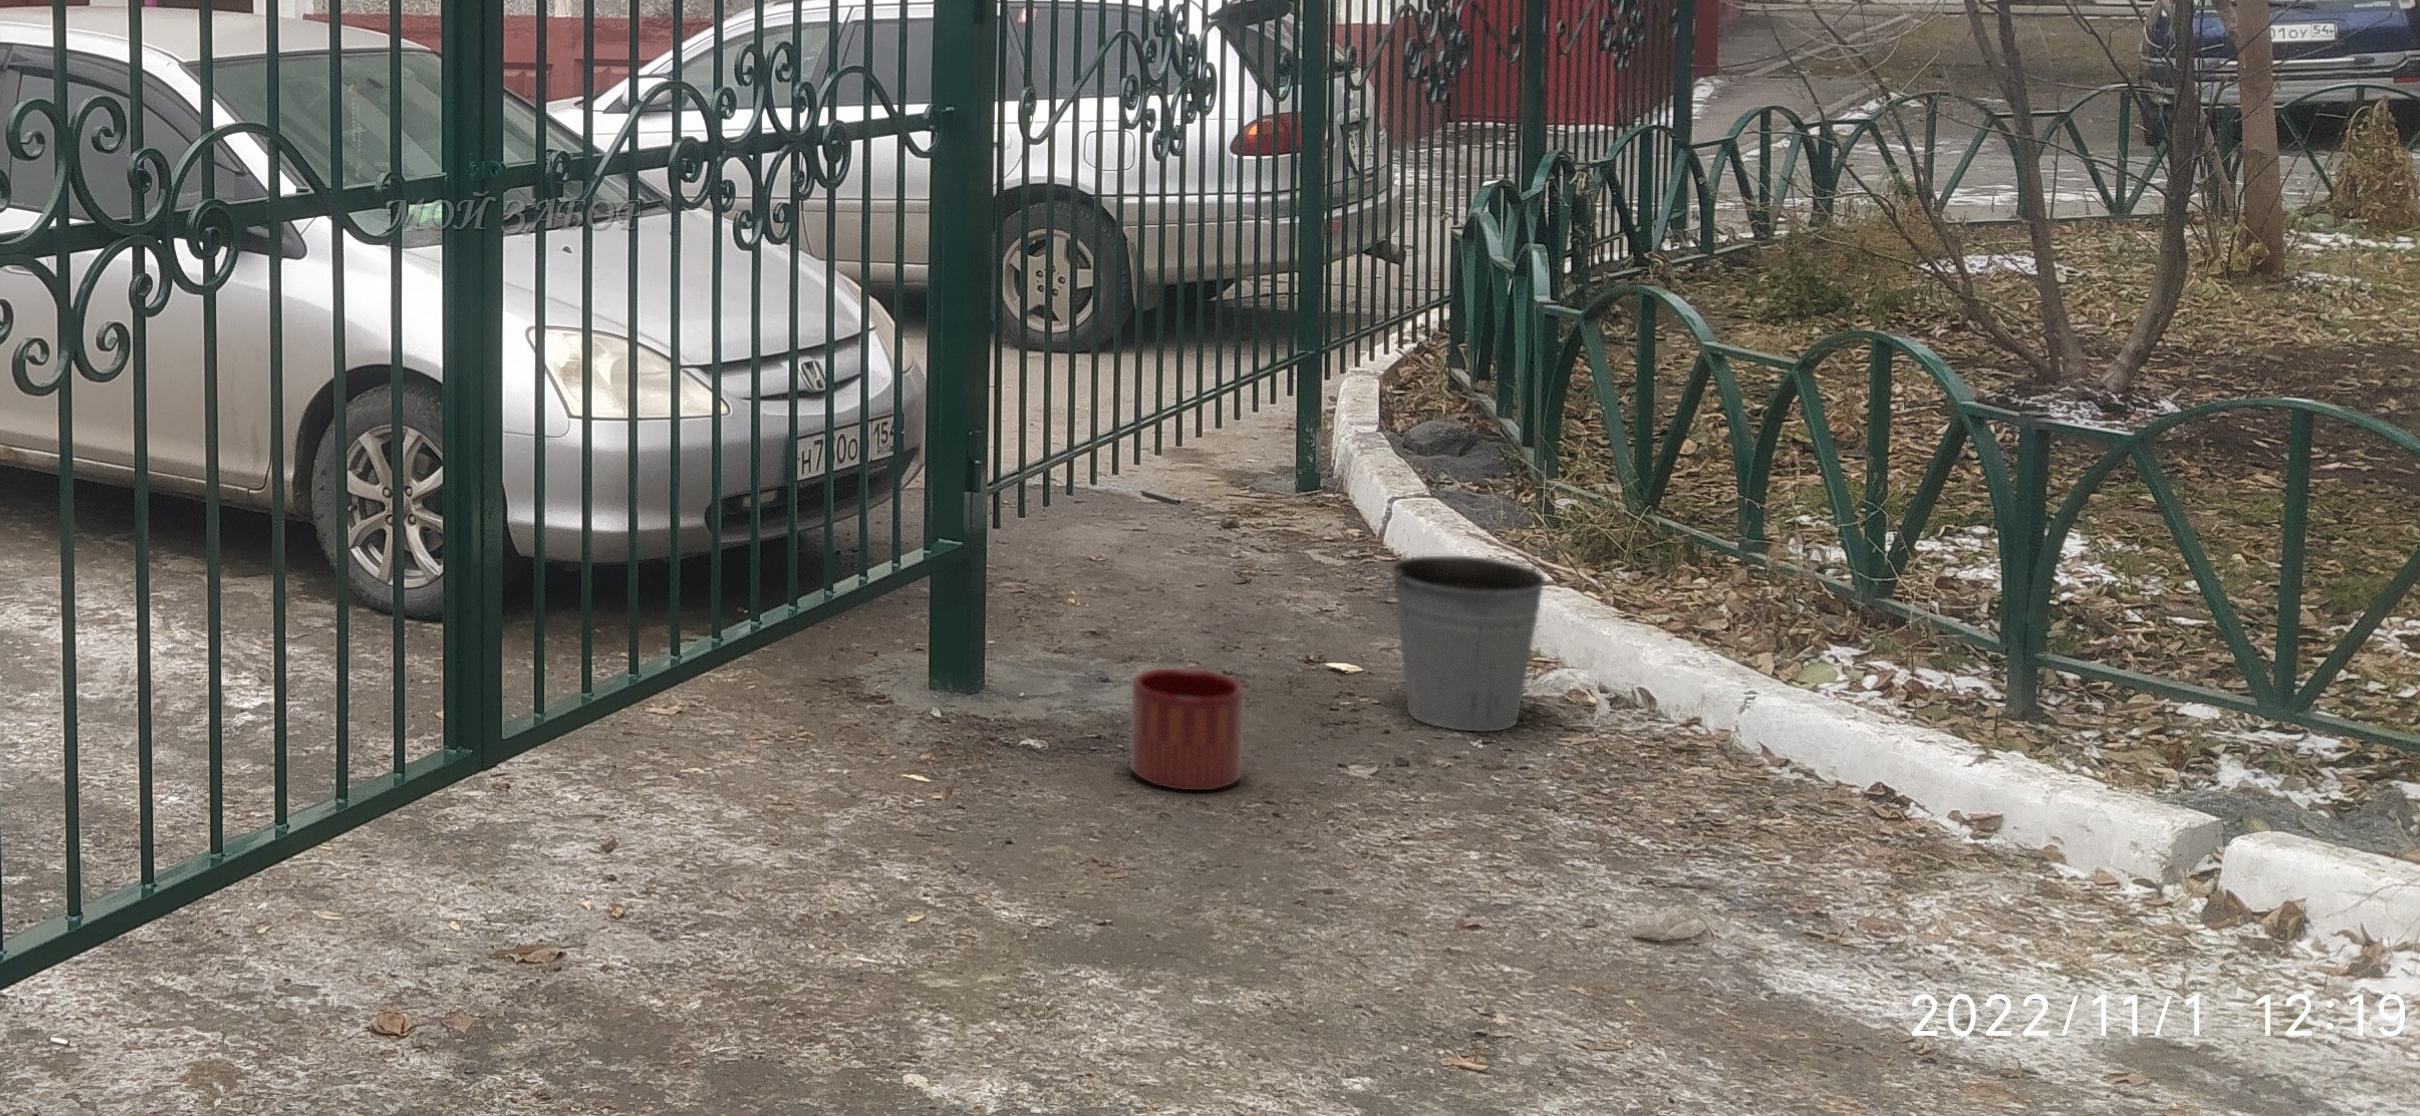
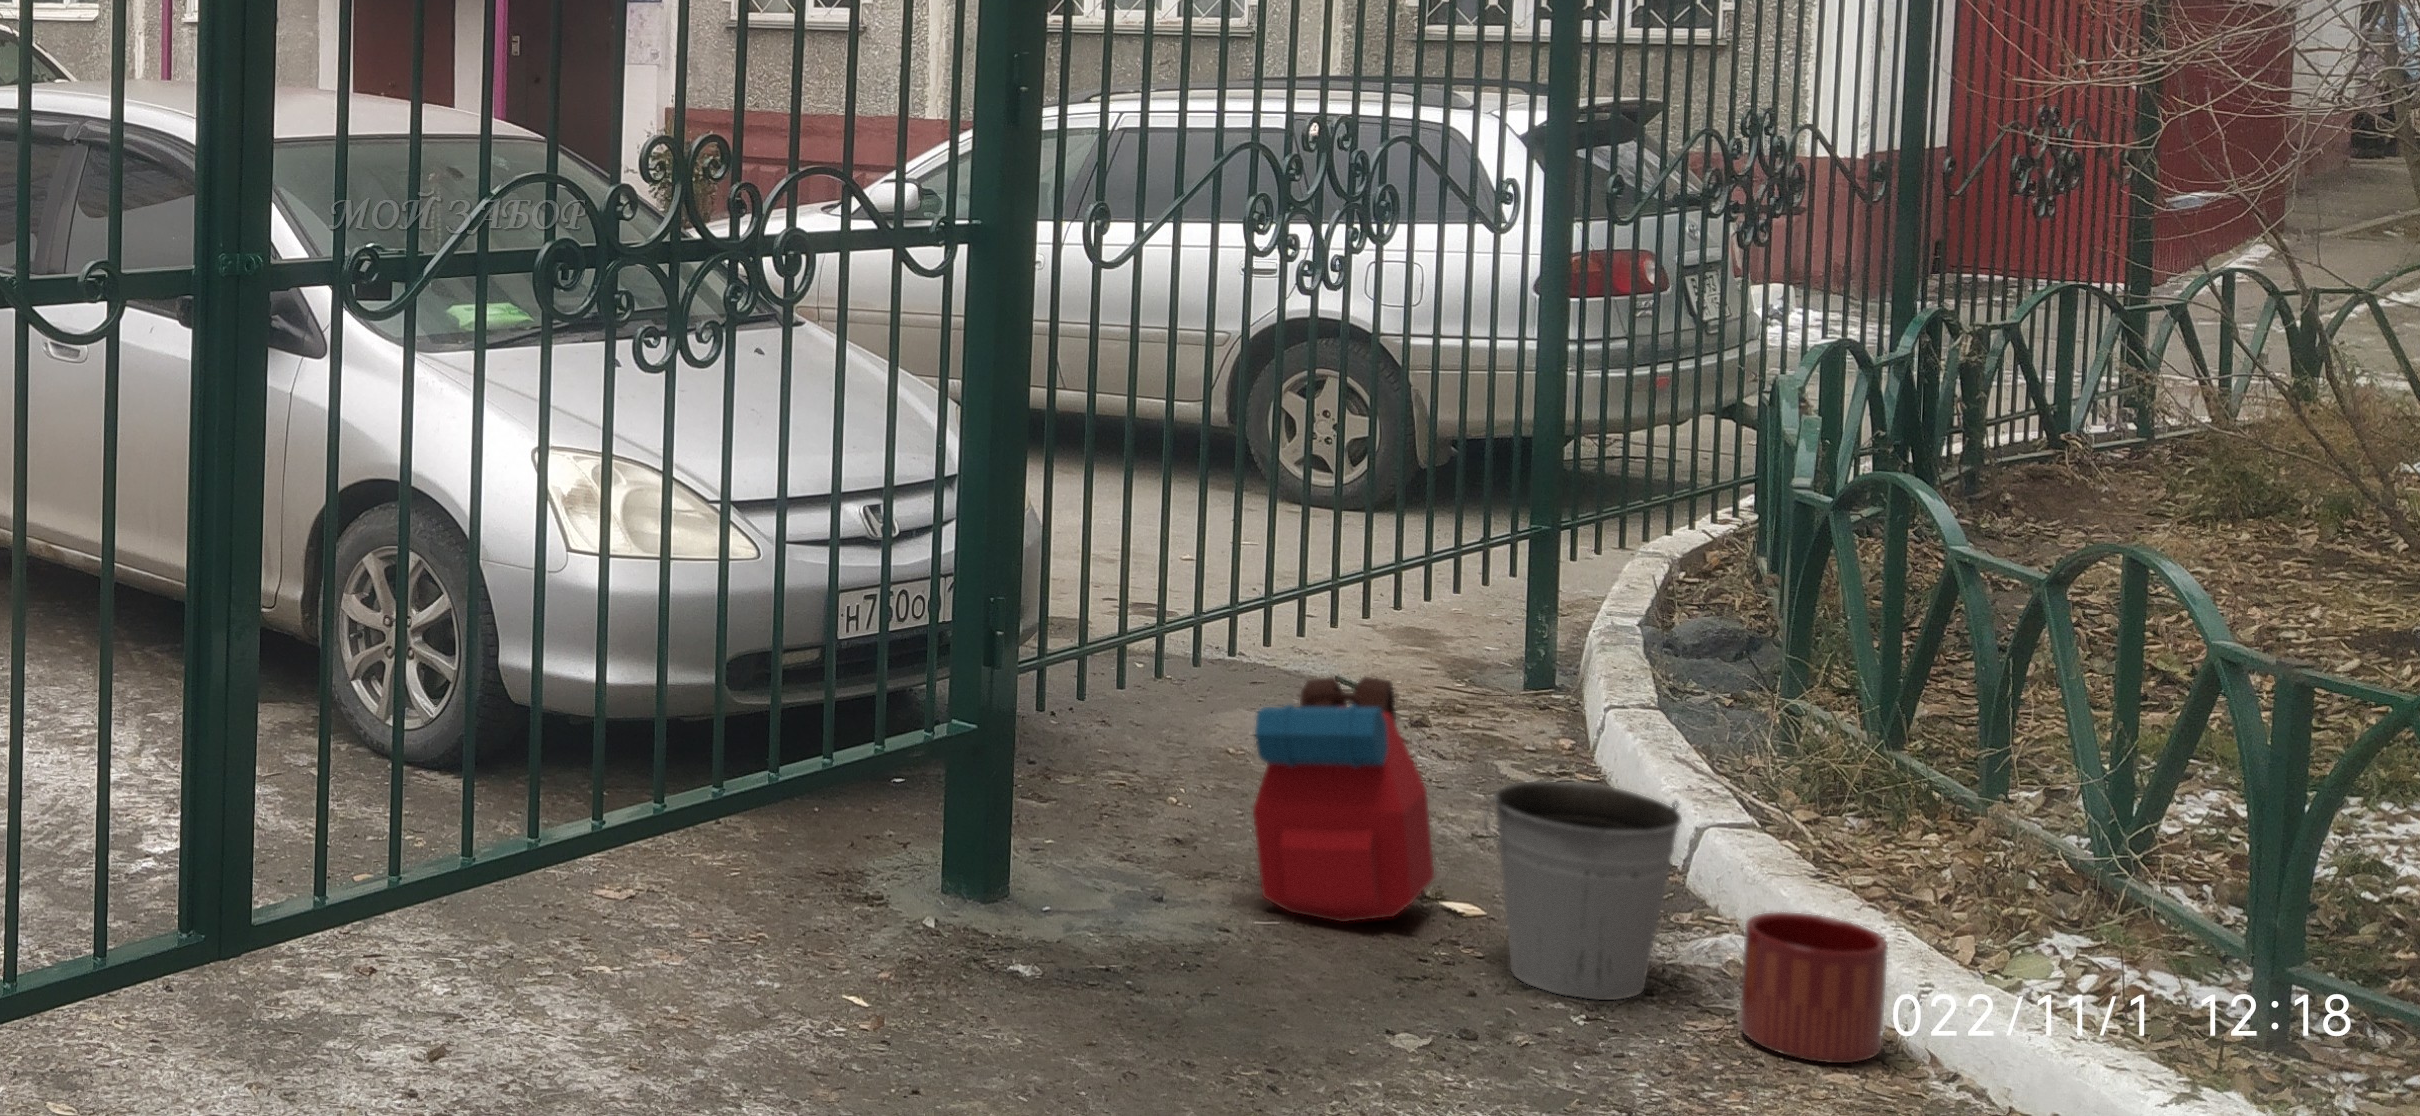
backpack: none [1180,480,1324,687] -> present [1253,676,1434,922]
planter: present [1130,669,1244,790] -> present [1739,912,1888,1063]

